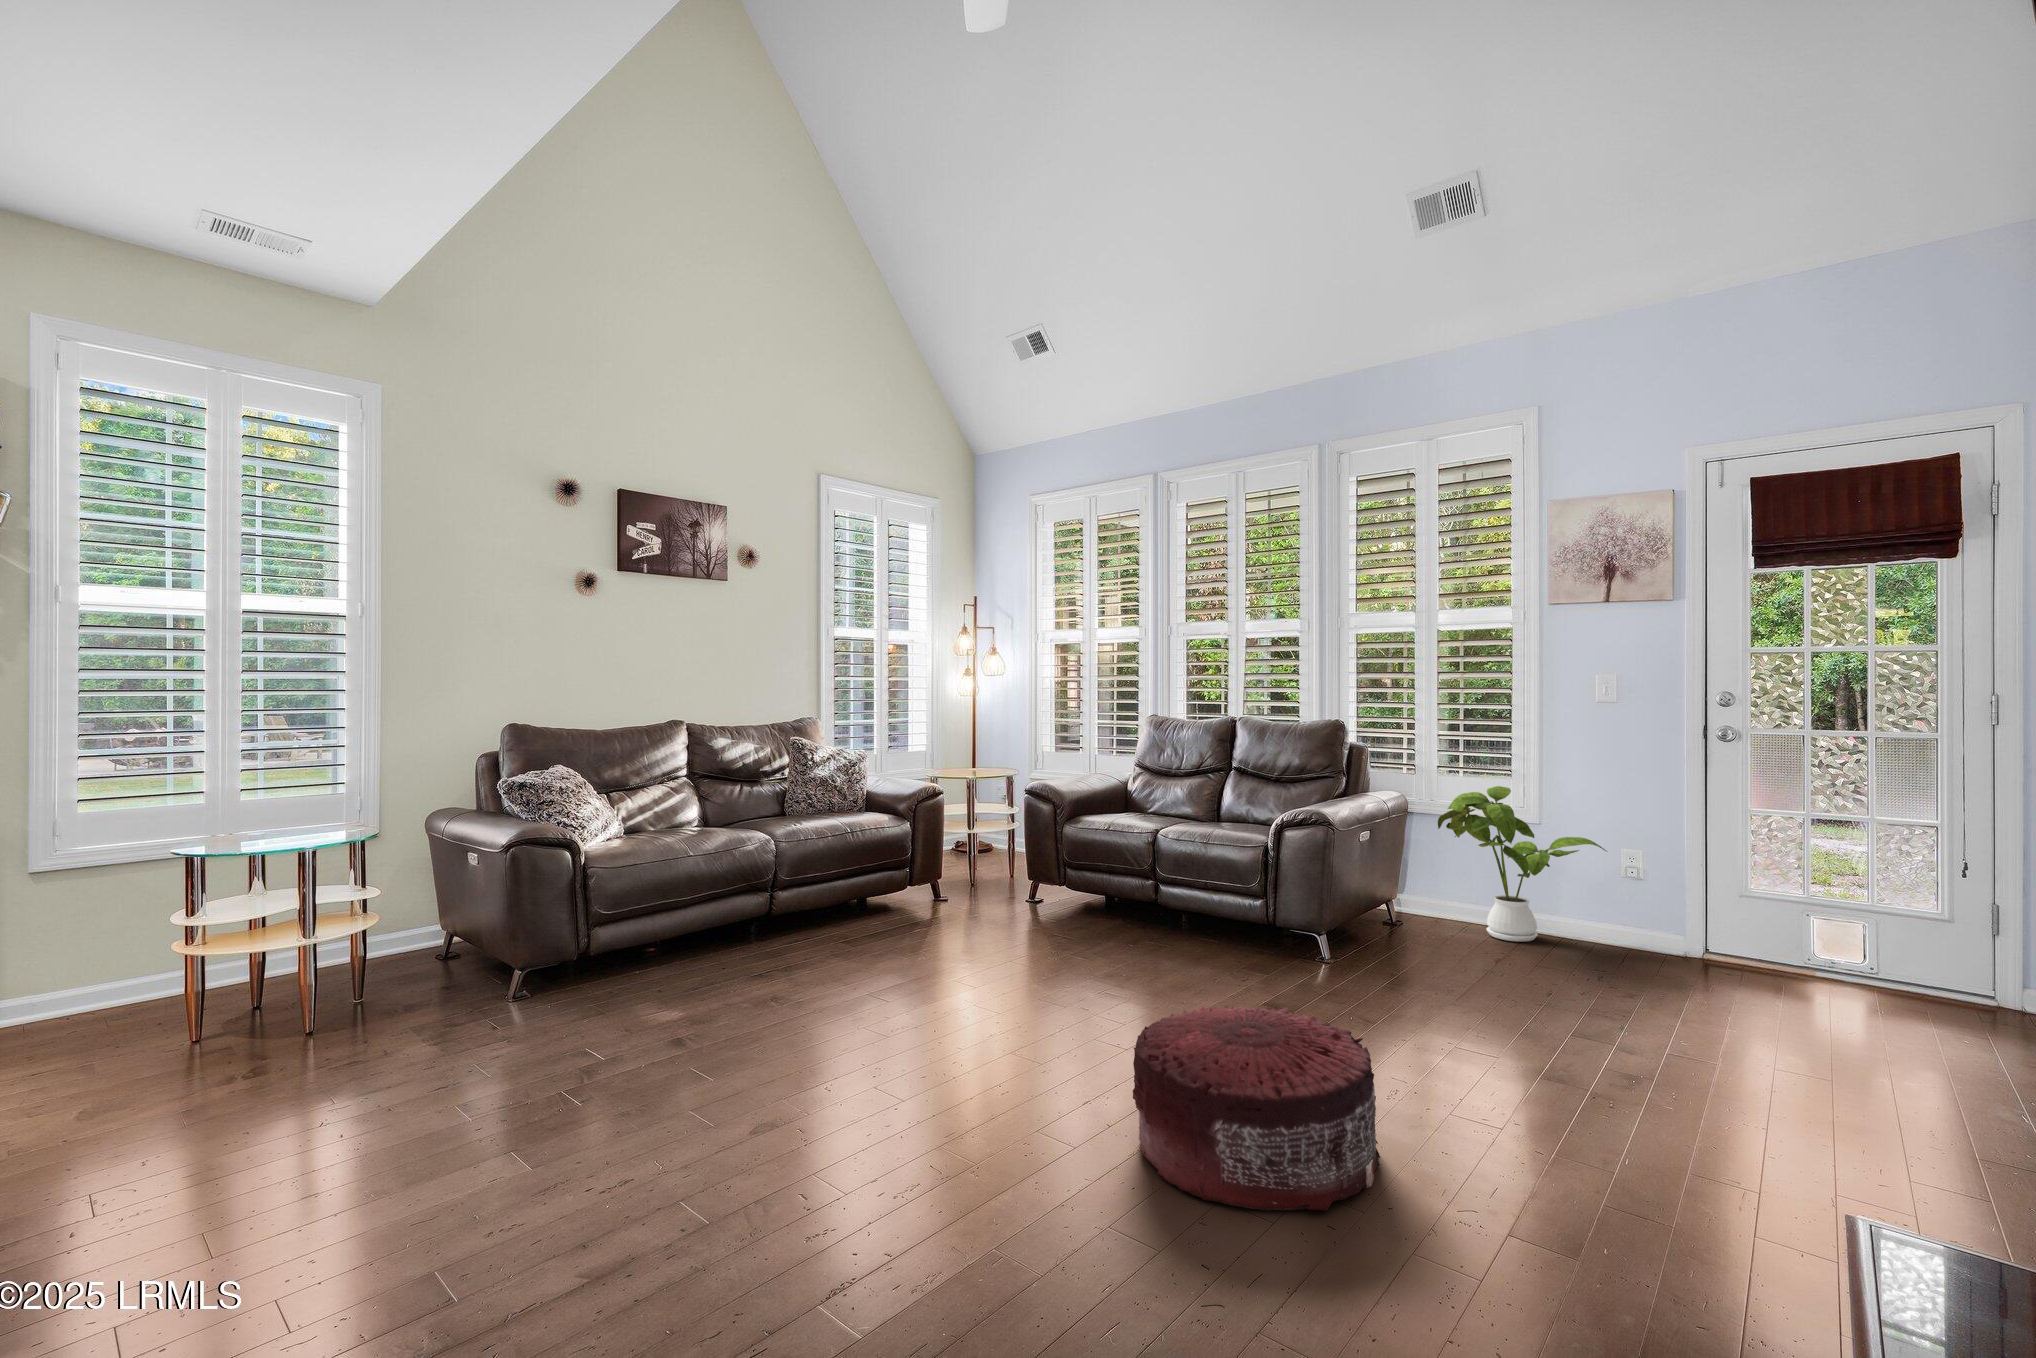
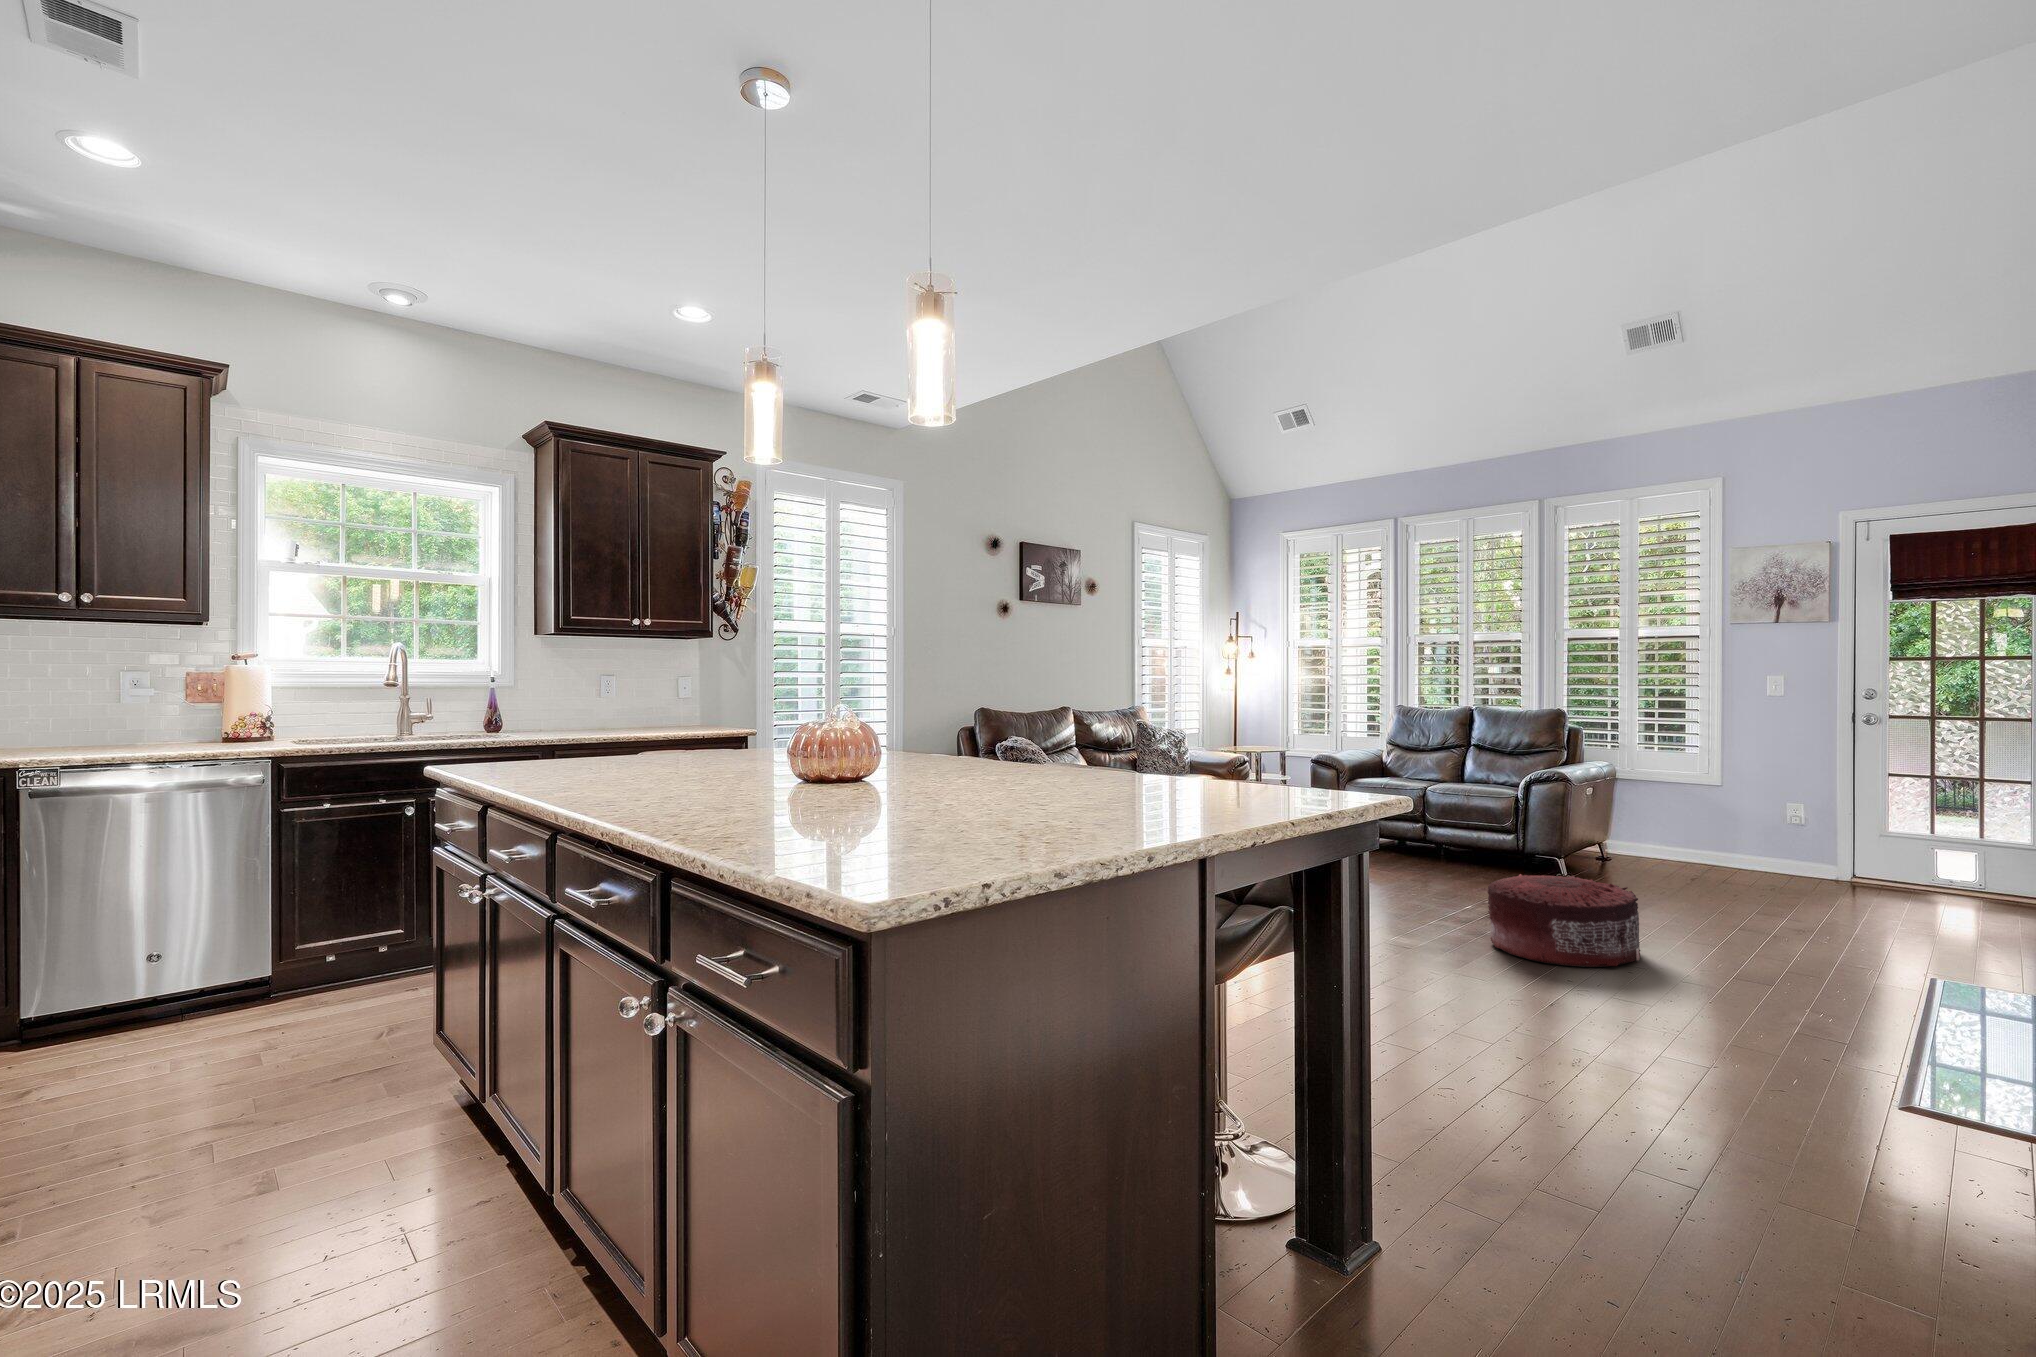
house plant: present [1438,786,1606,942] -> none [1641,757,1777,871]

